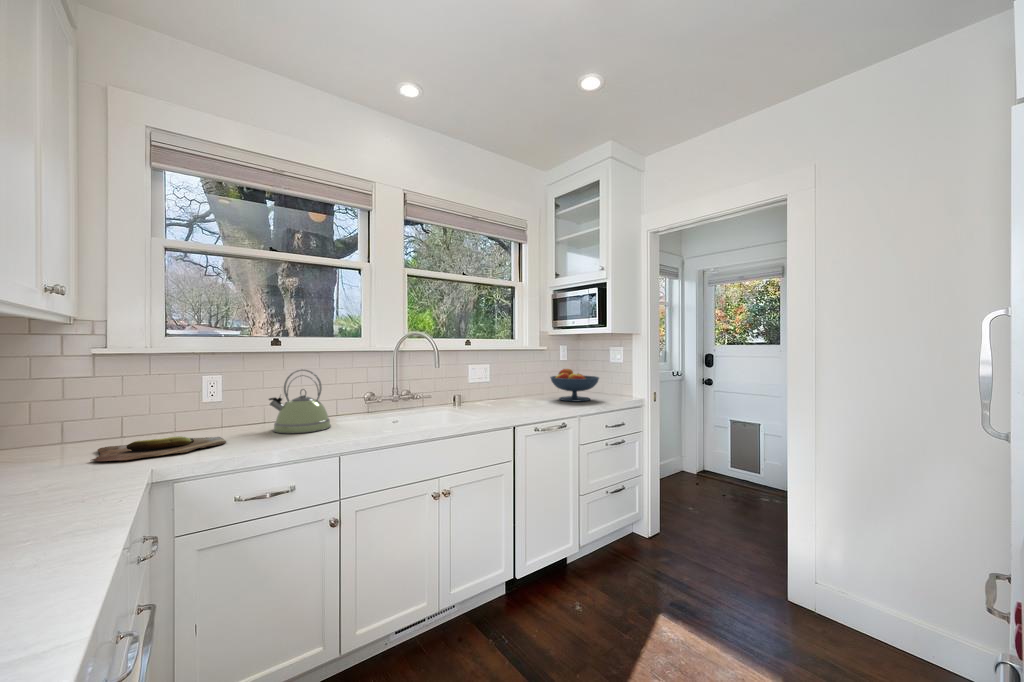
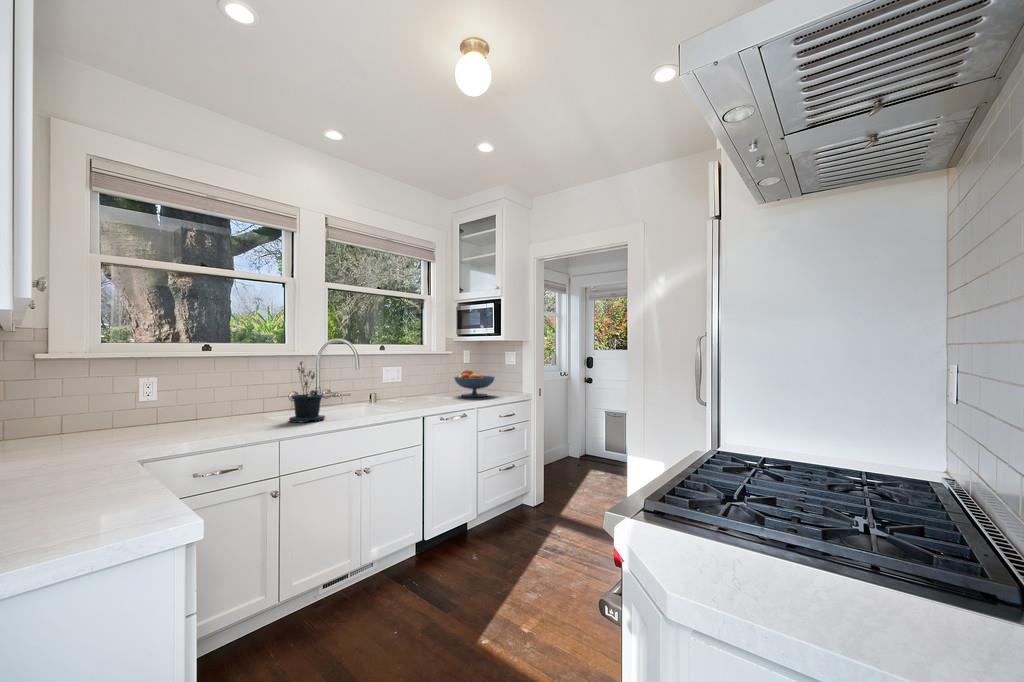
potted plant: none [356,358,400,432] -> present [289,362,325,422]
kettle: present [269,369,331,434] -> none [206,372,264,426]
cutting board: present [92,436,226,461] -> none [58,429,177,448]

